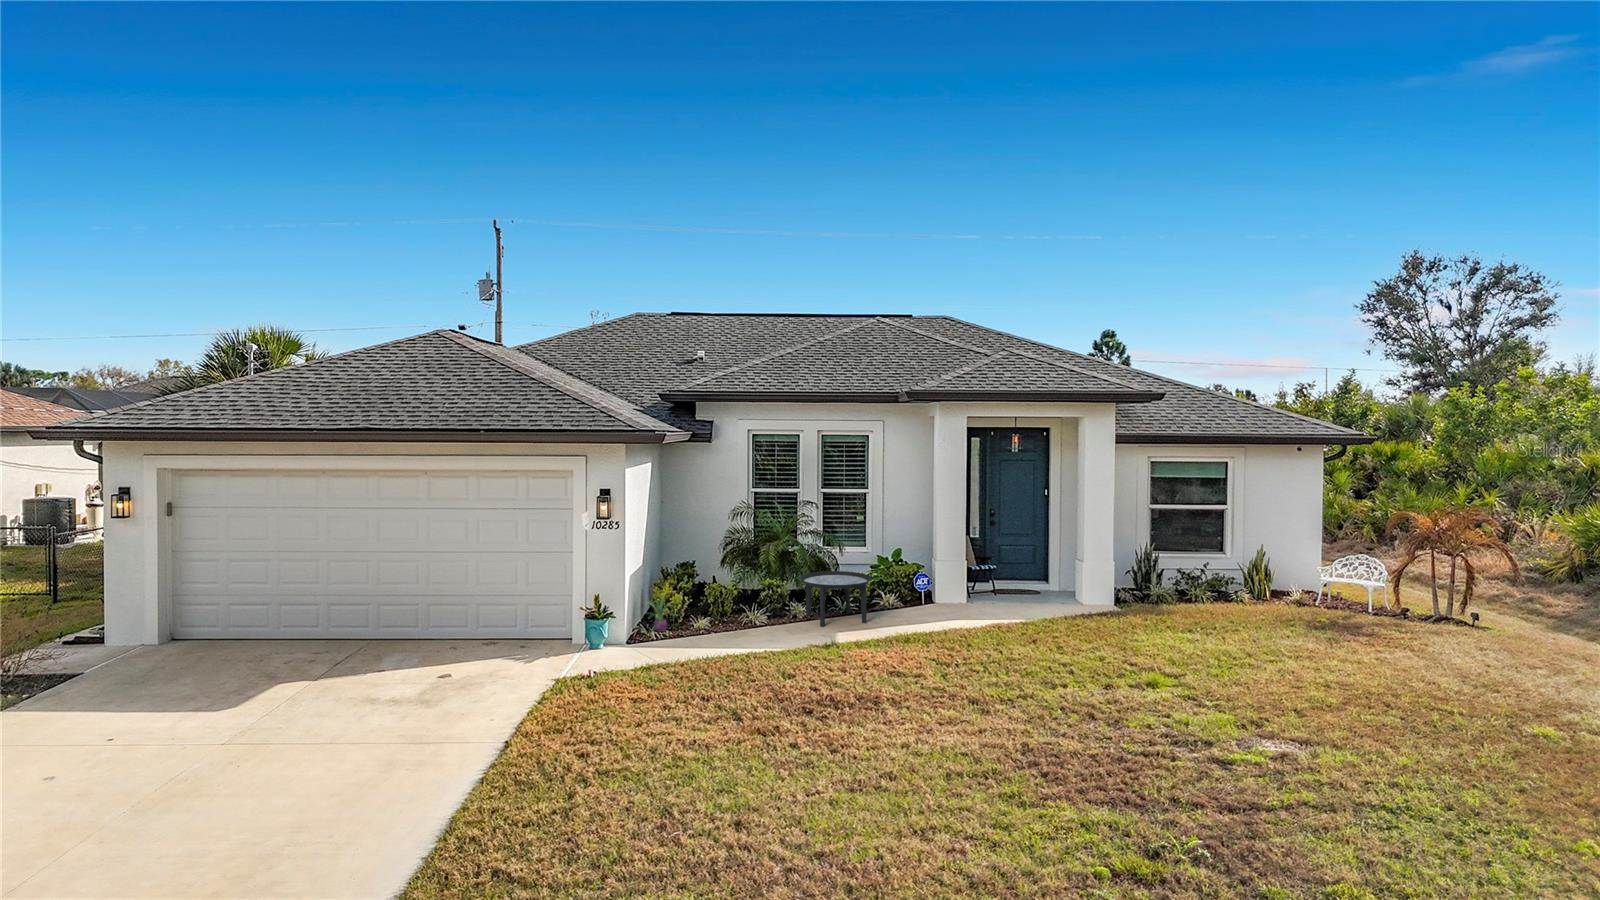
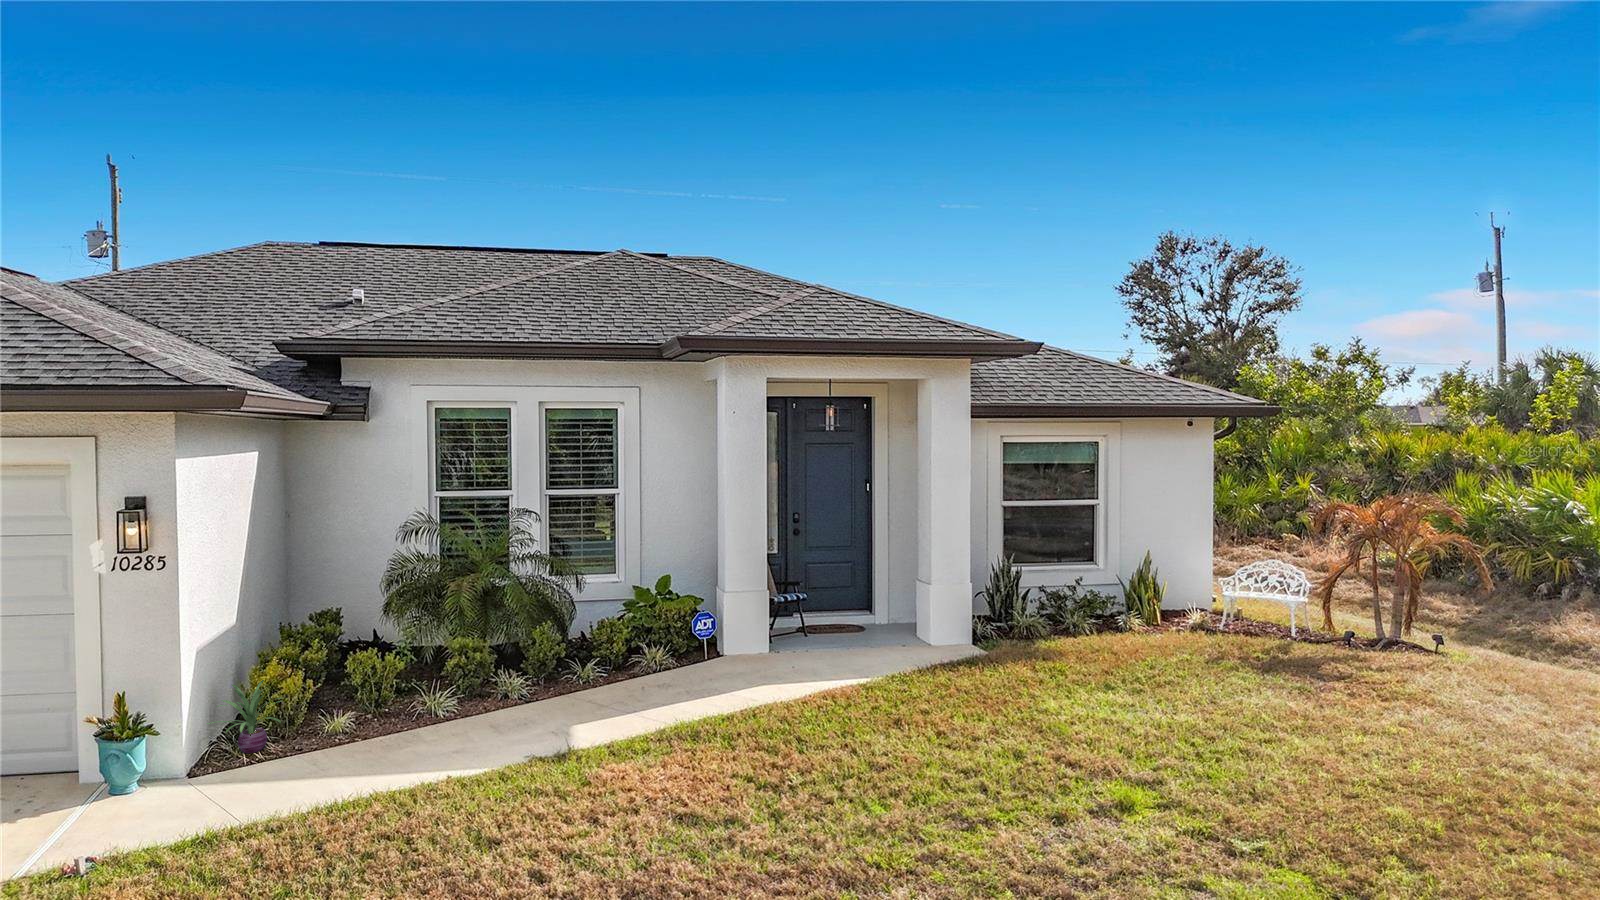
round table: present [800,571,872,627] -> none [514,617,631,710]

